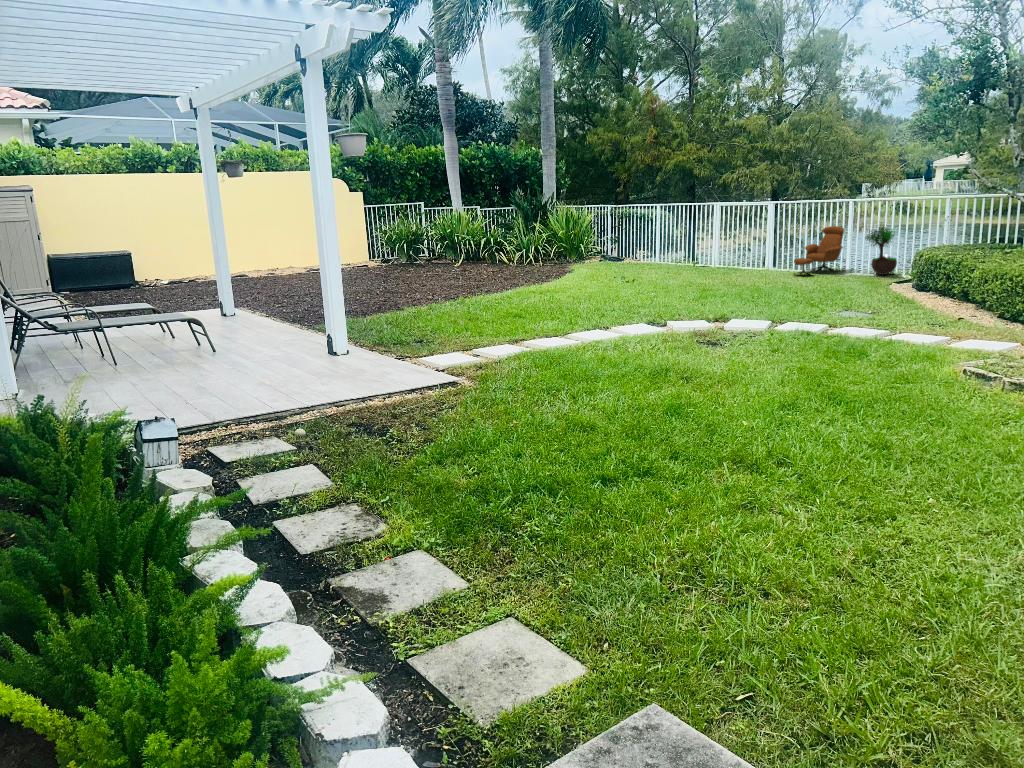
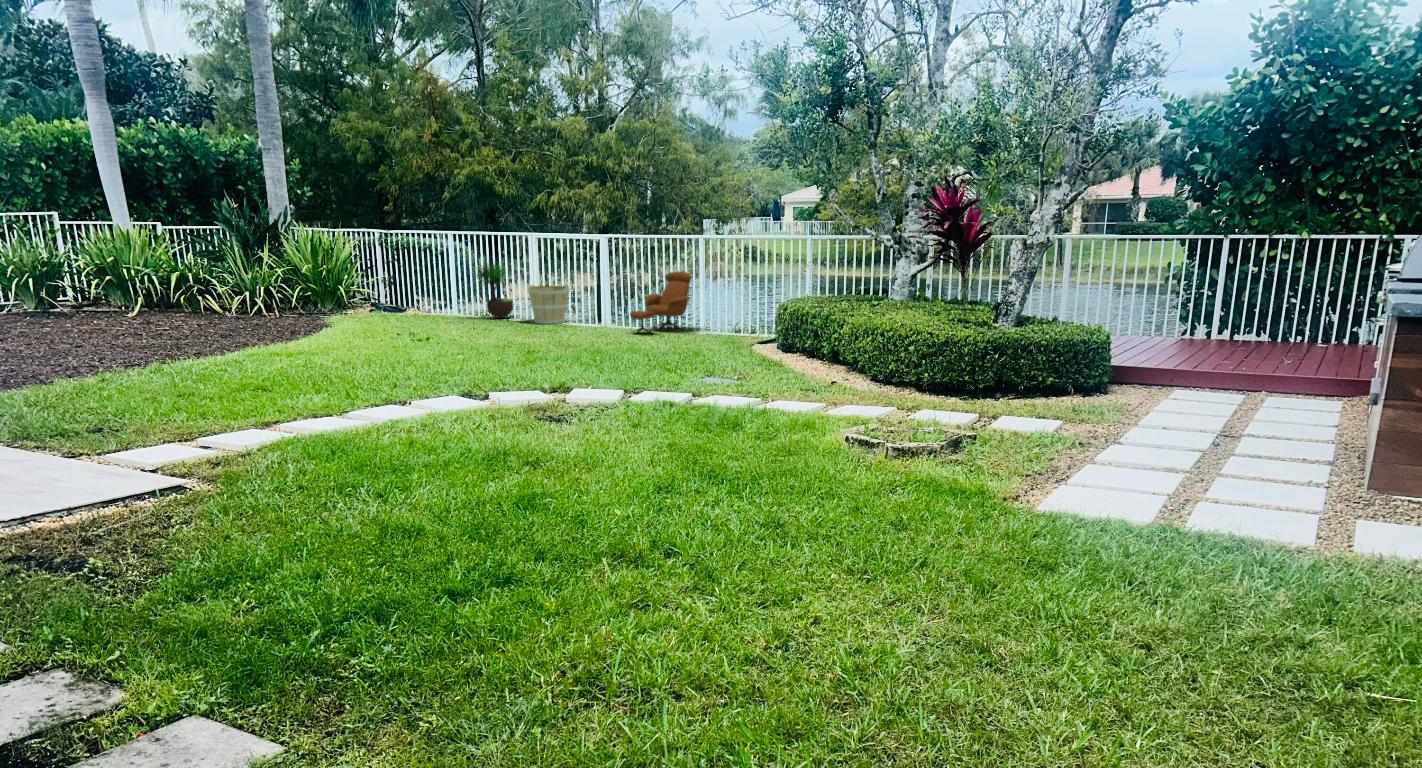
potted tree: present [867,226,897,275] -> present [476,264,513,318]
wooden bucket: none [713,238,745,268] -> present [528,285,570,324]

